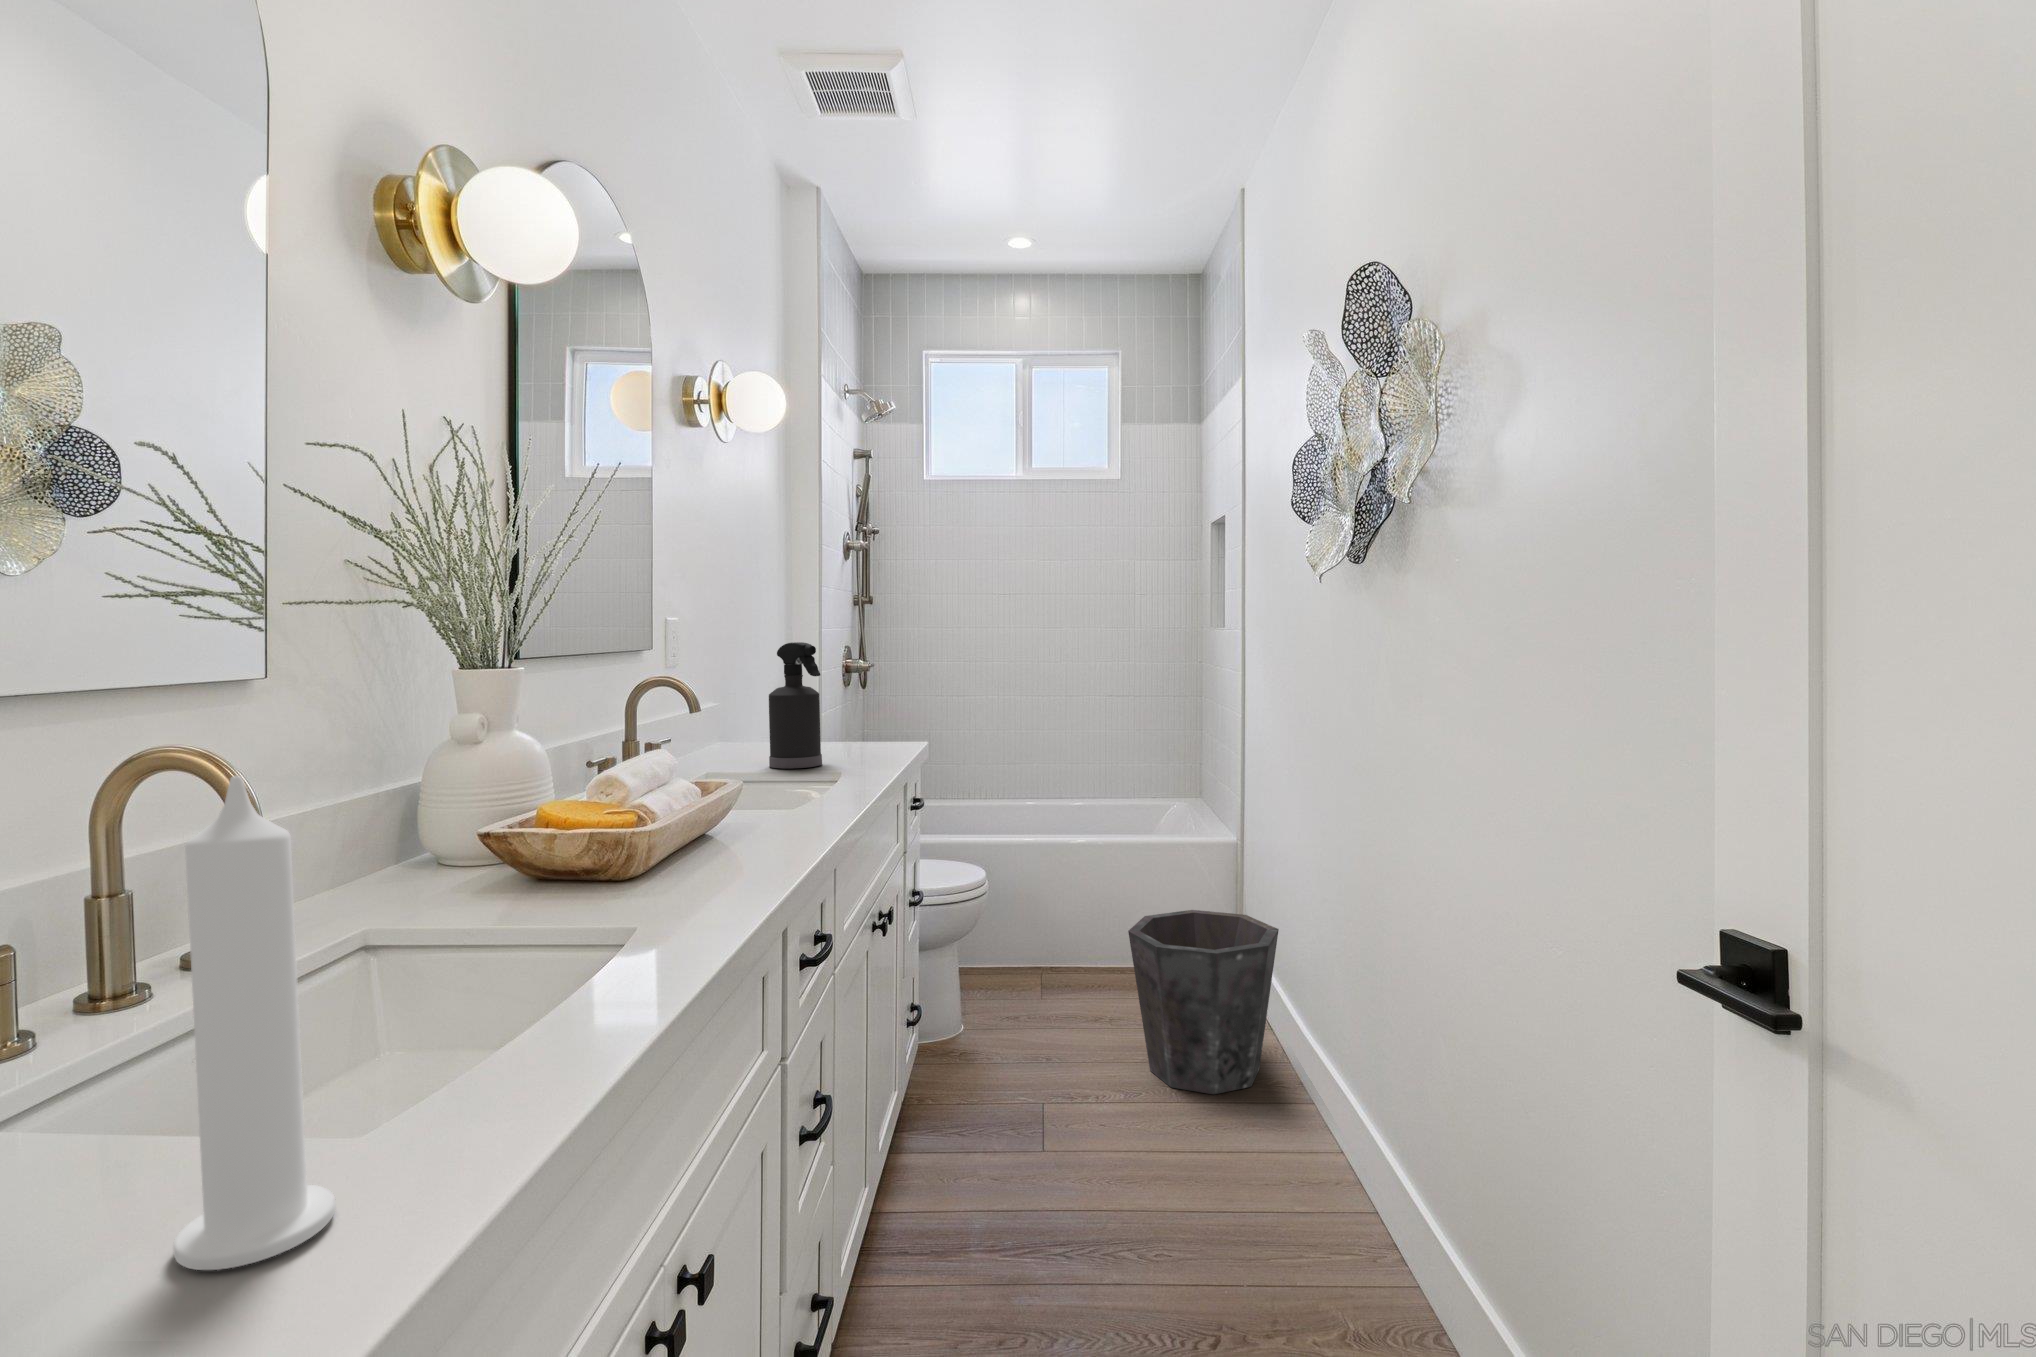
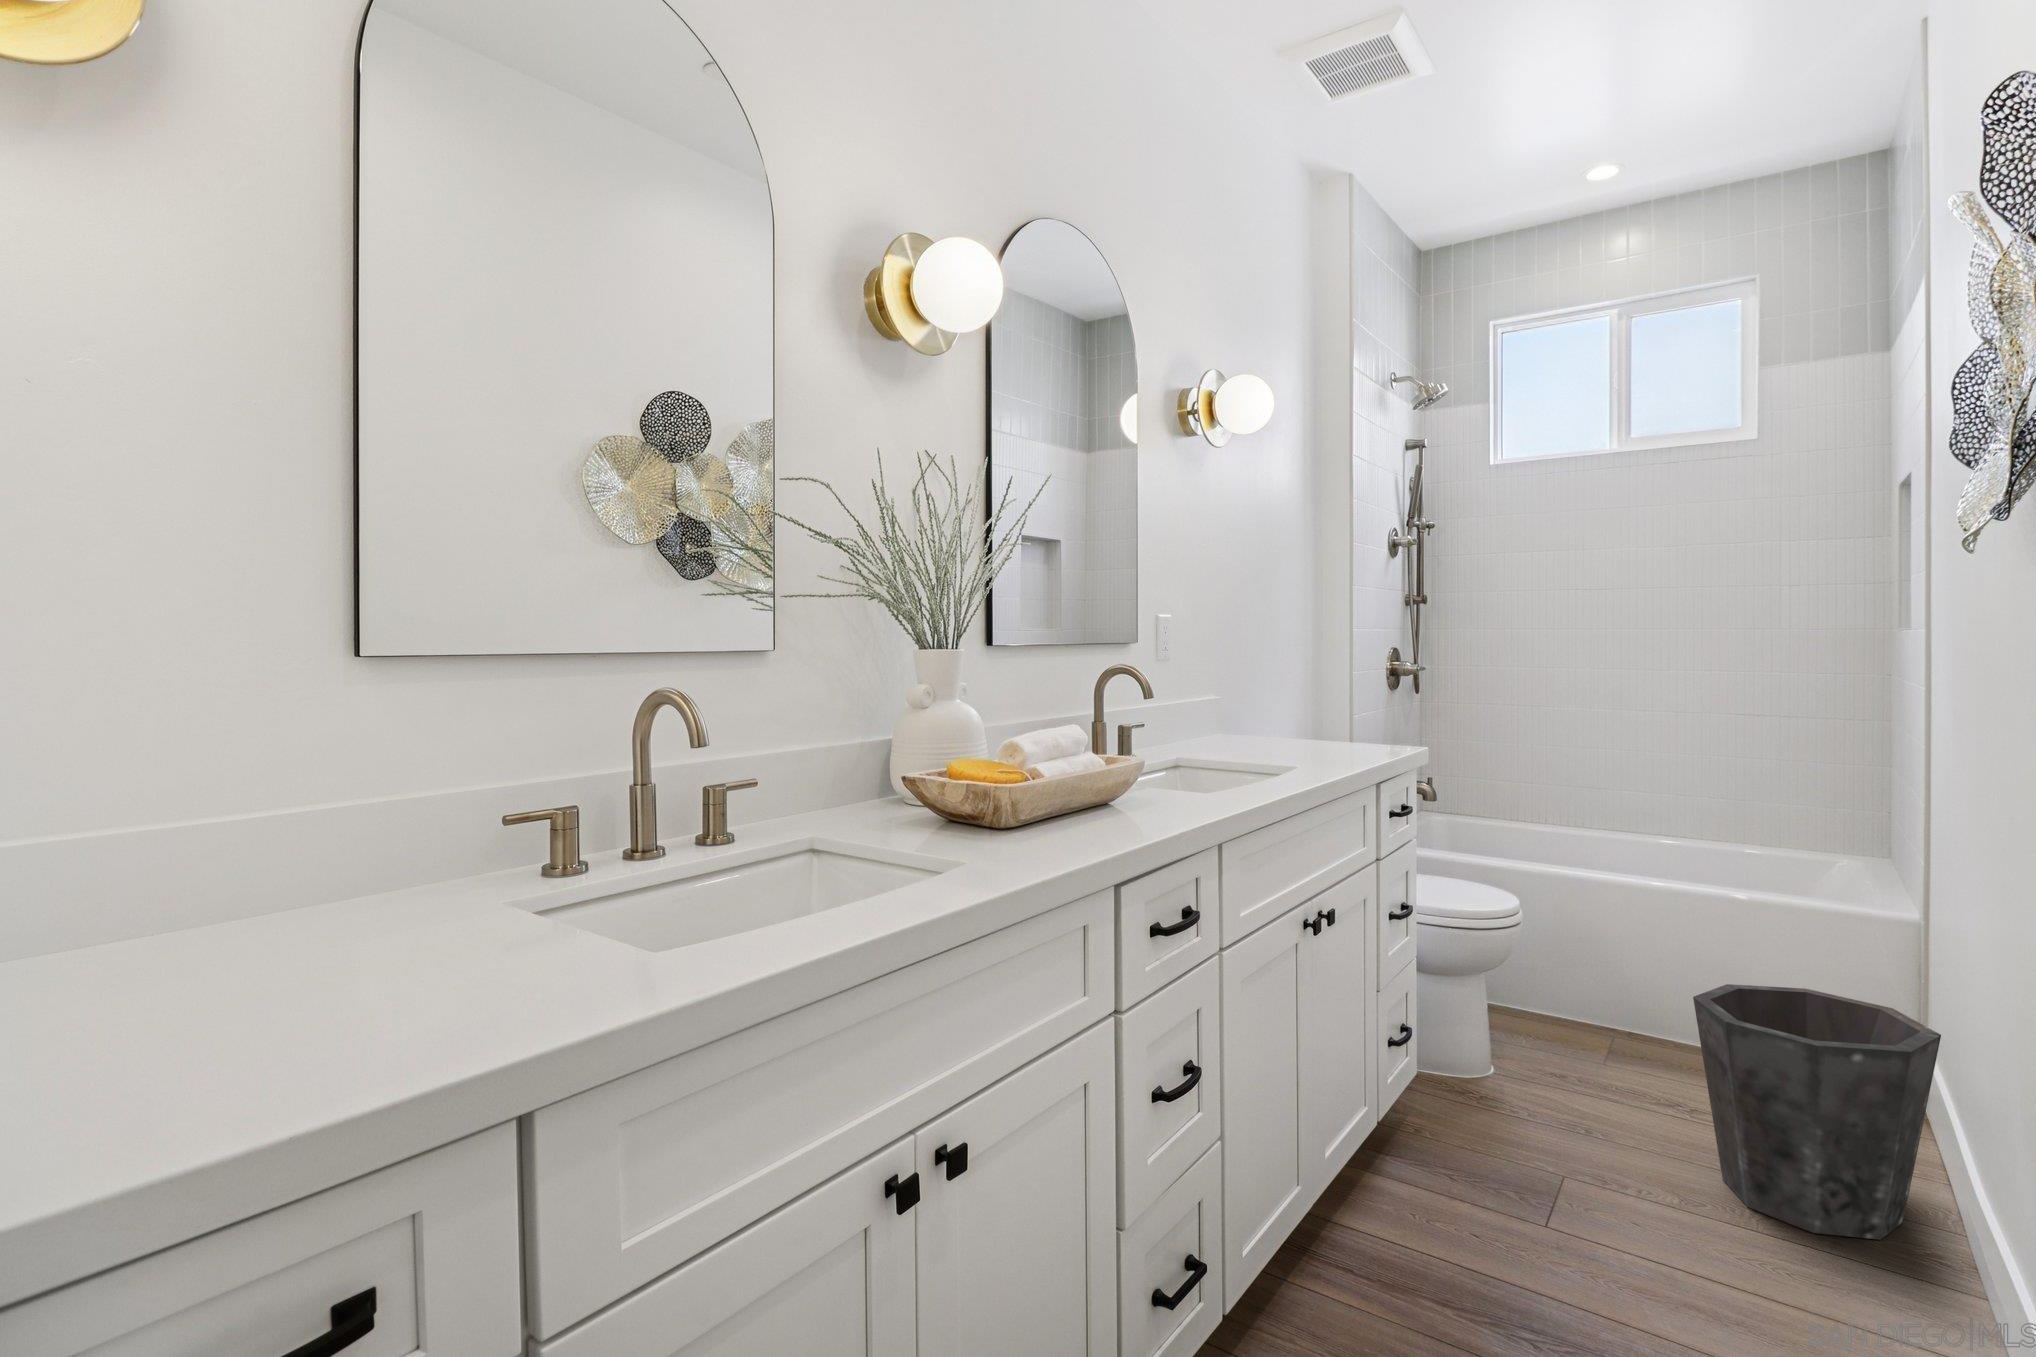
spray bottle: present [769,642,822,768] -> none [1248,634,1301,760]
candle: present [173,776,336,1270] -> none [514,667,614,1005]

